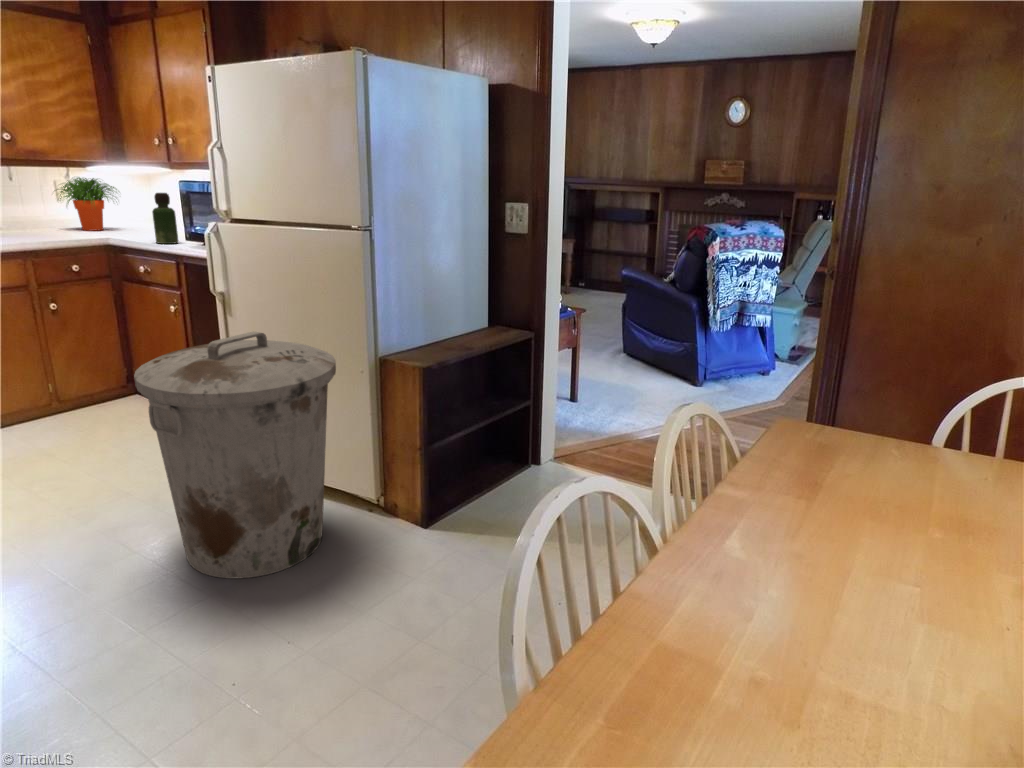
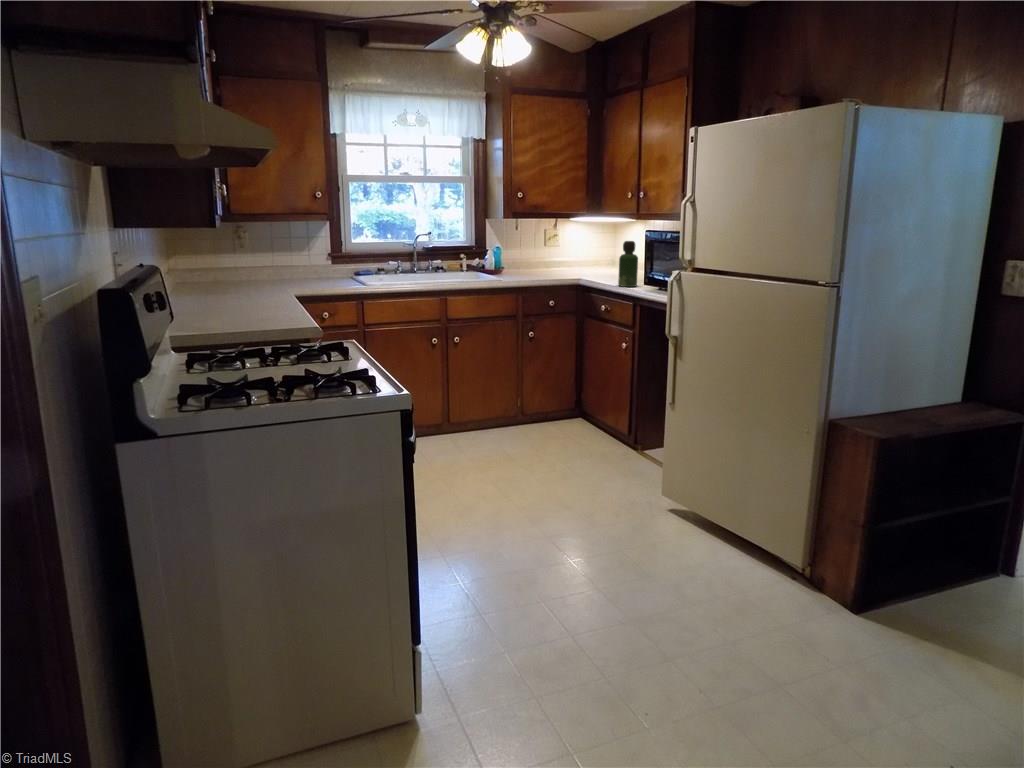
potted plant: present [57,177,117,231] -> none [541,225,593,272]
trash can: present [134,332,336,579] -> none [599,379,781,613]

